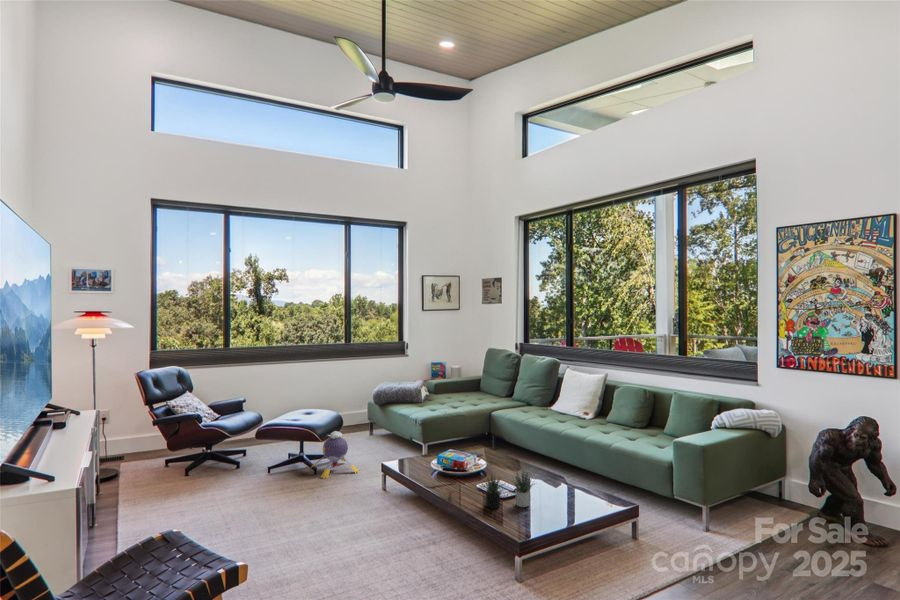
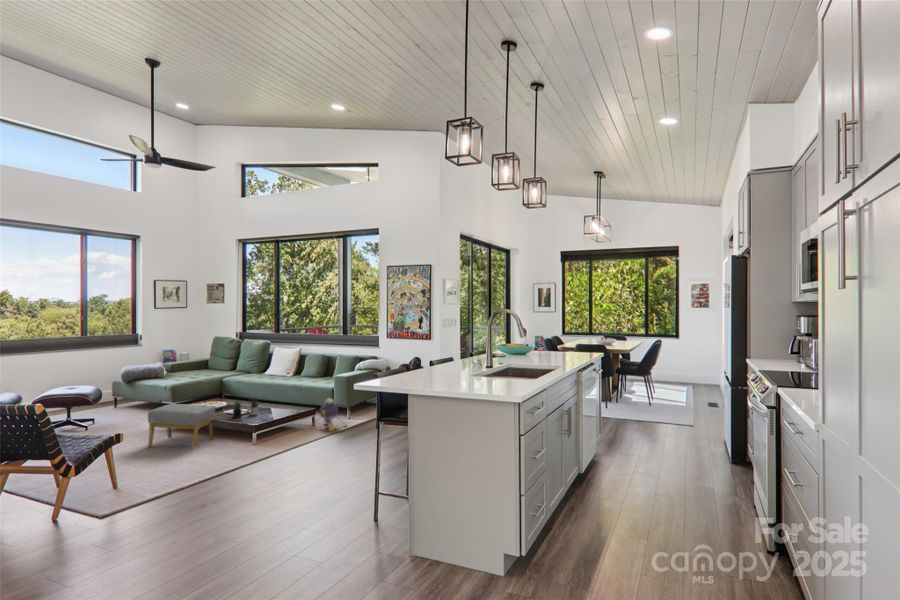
plush toy: present [312,431,359,479] -> present [310,399,346,431]
footstool: none [352,465,455,567] -> present [148,404,215,448]

